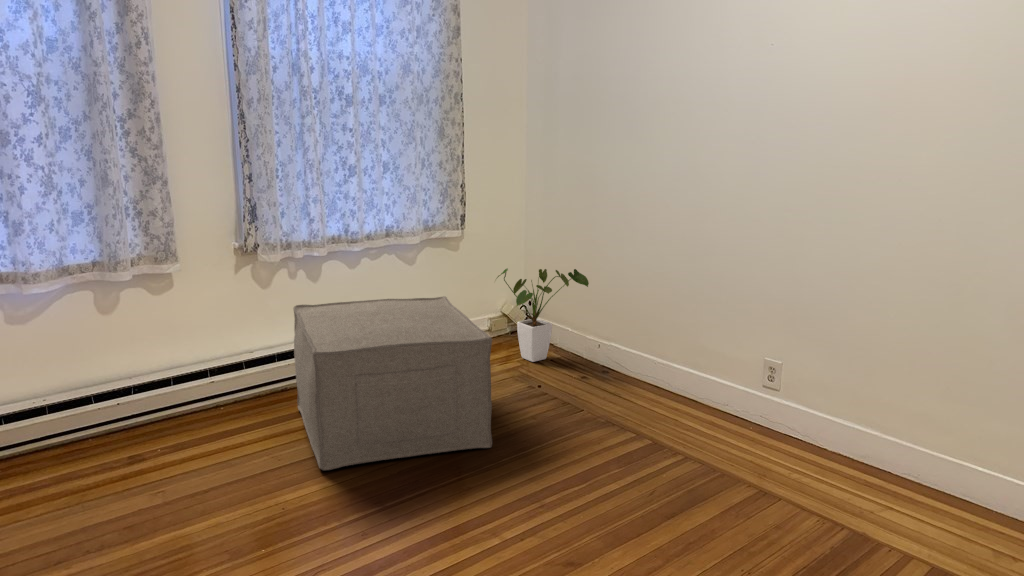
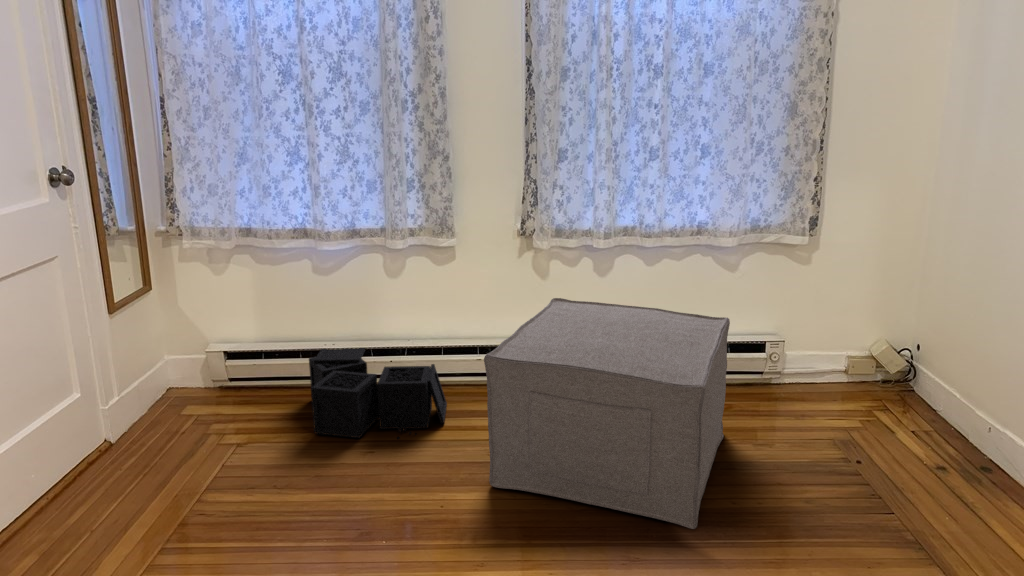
house plant: present [497,269,589,362] -> none [830,295,978,428]
storage bin: none [29,393,218,490] -> present [309,348,447,439]

